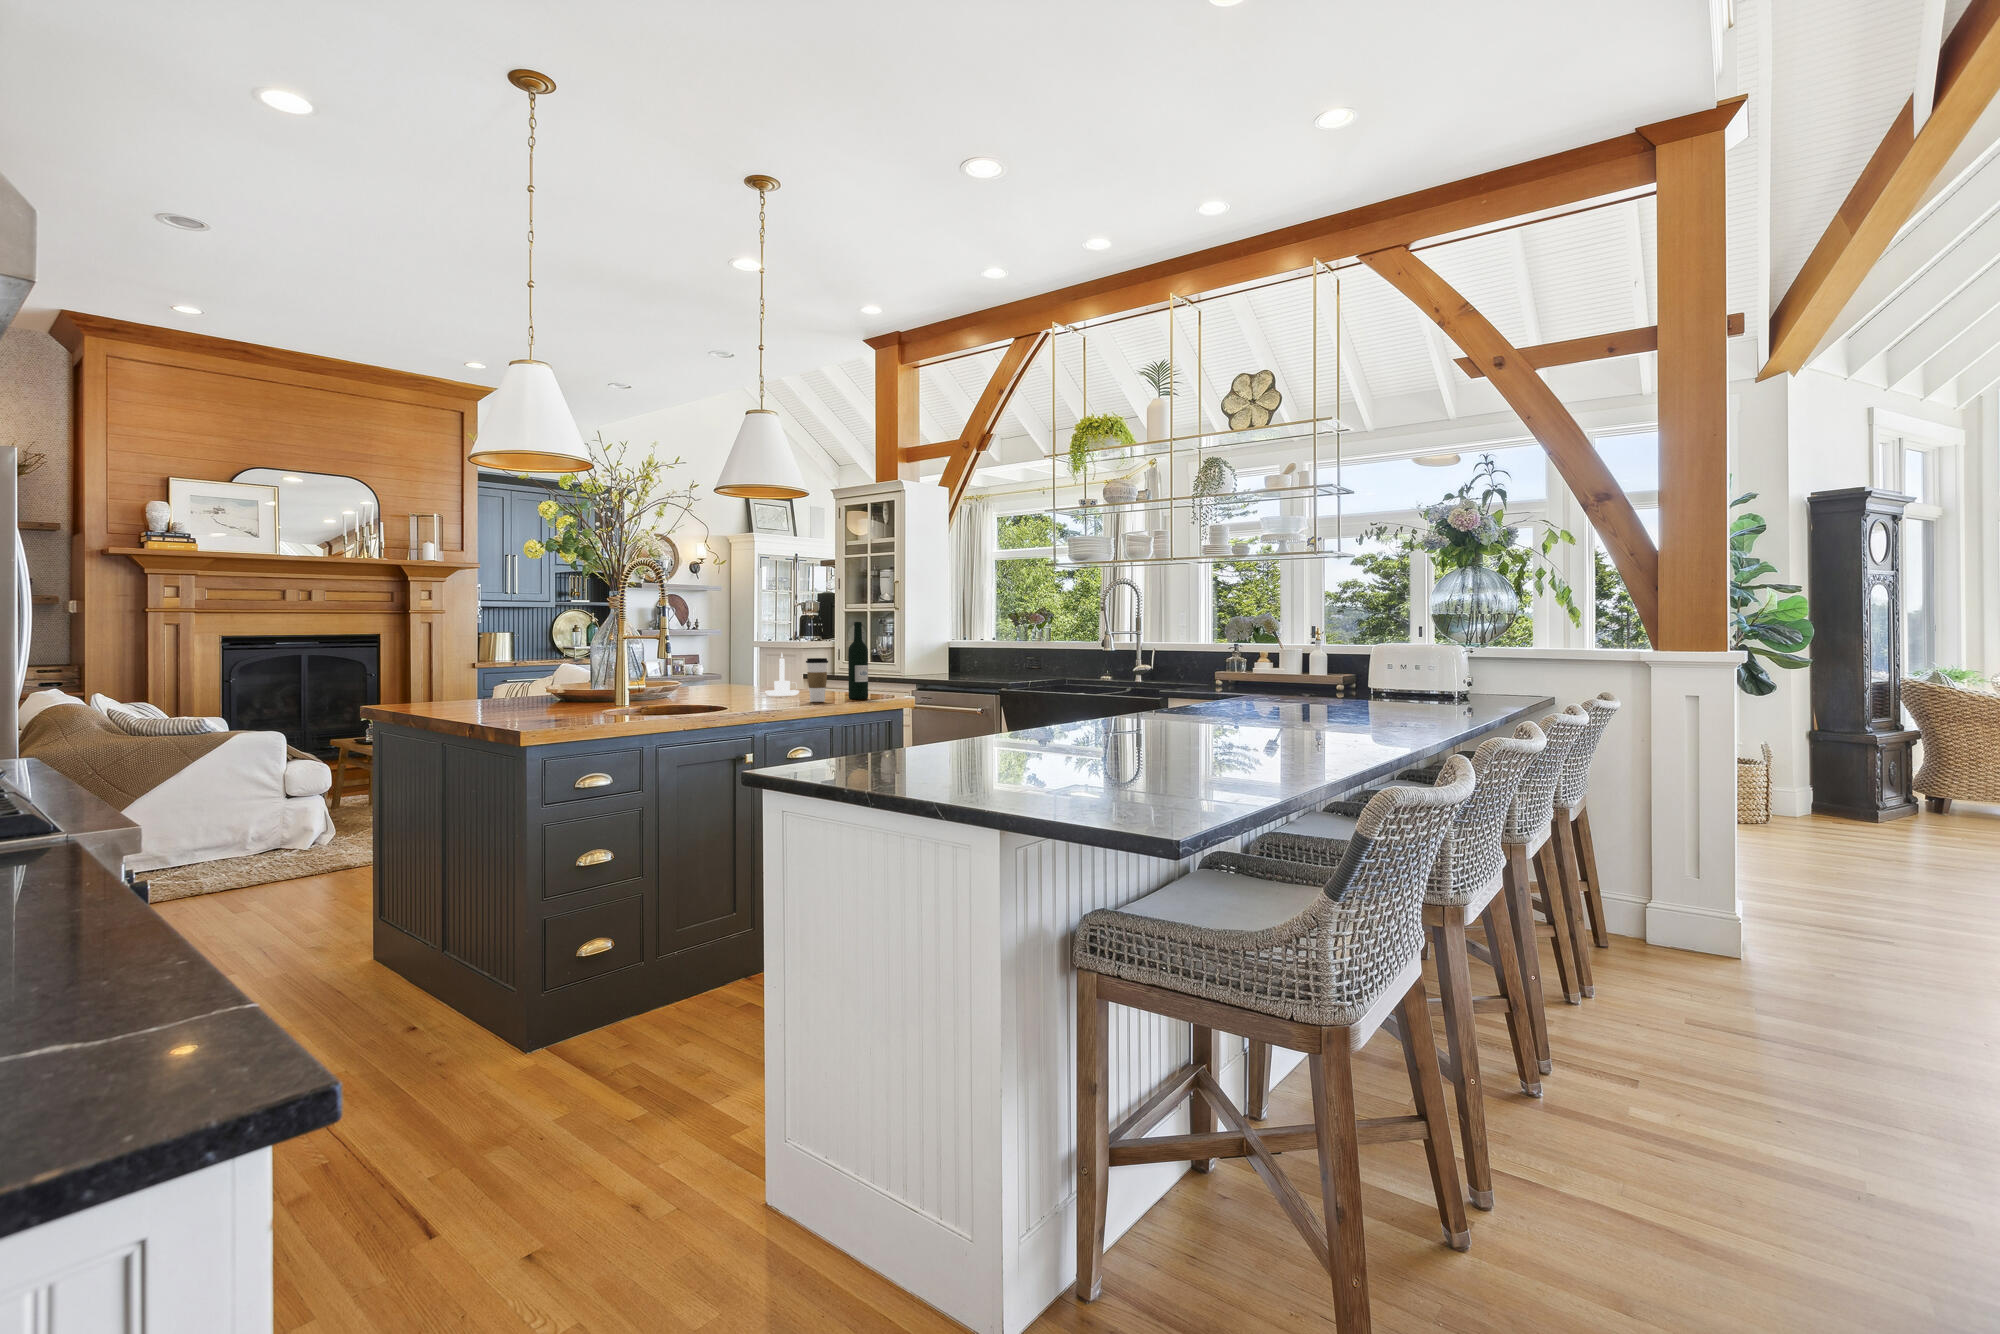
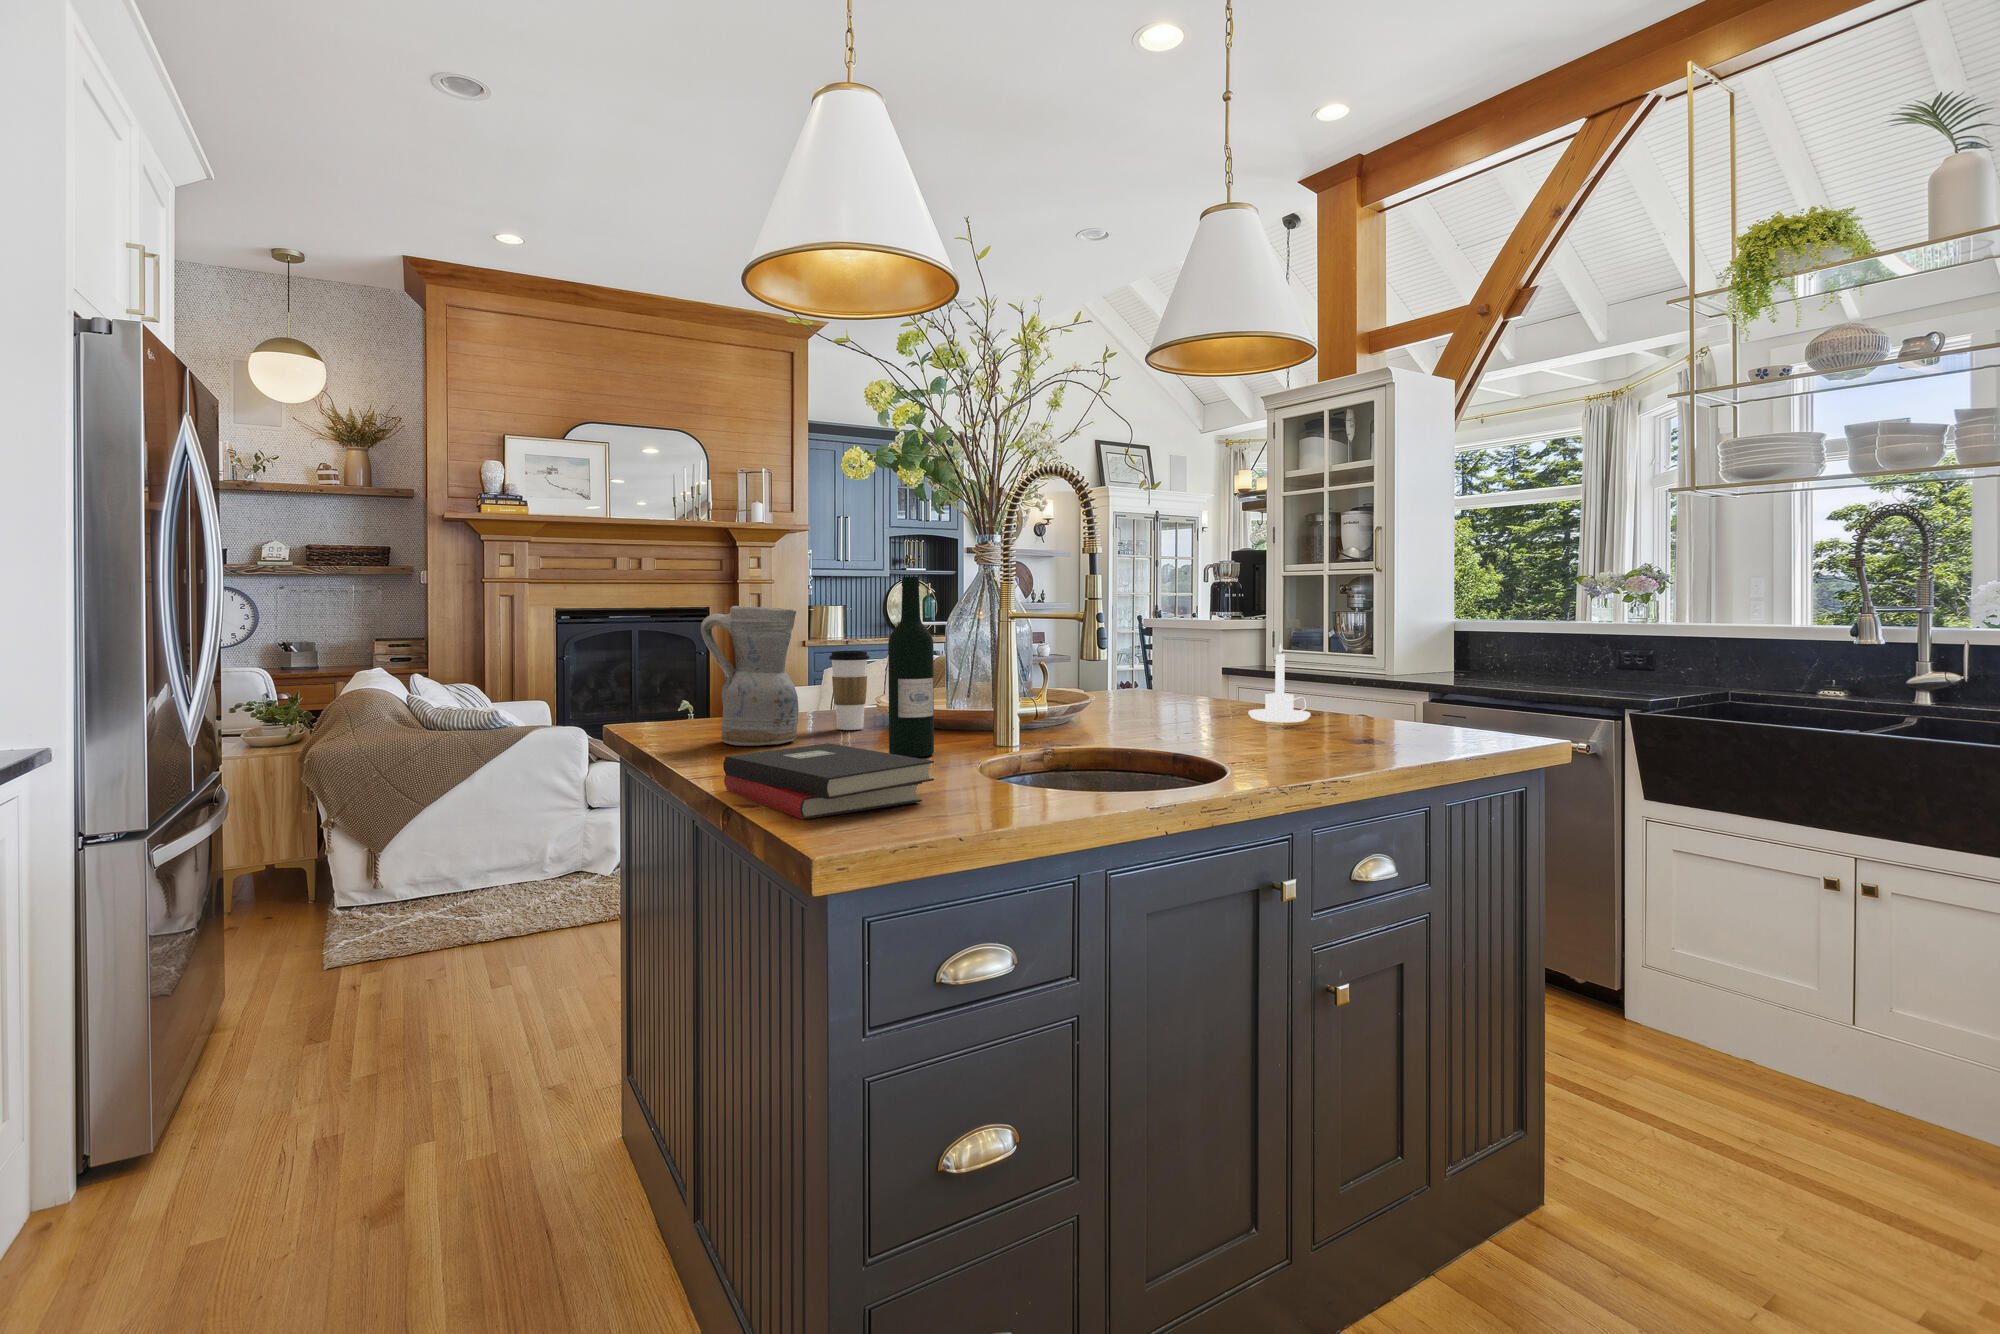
wine bottle: present [848,622,868,699] -> present [888,577,934,757]
ceramic pitcher: none [429,632,487,707] -> present [701,606,799,746]
coffee cup: present [806,658,828,702] -> present [829,651,870,730]
hardback book: none [456,696,560,720] -> present [723,743,934,820]

